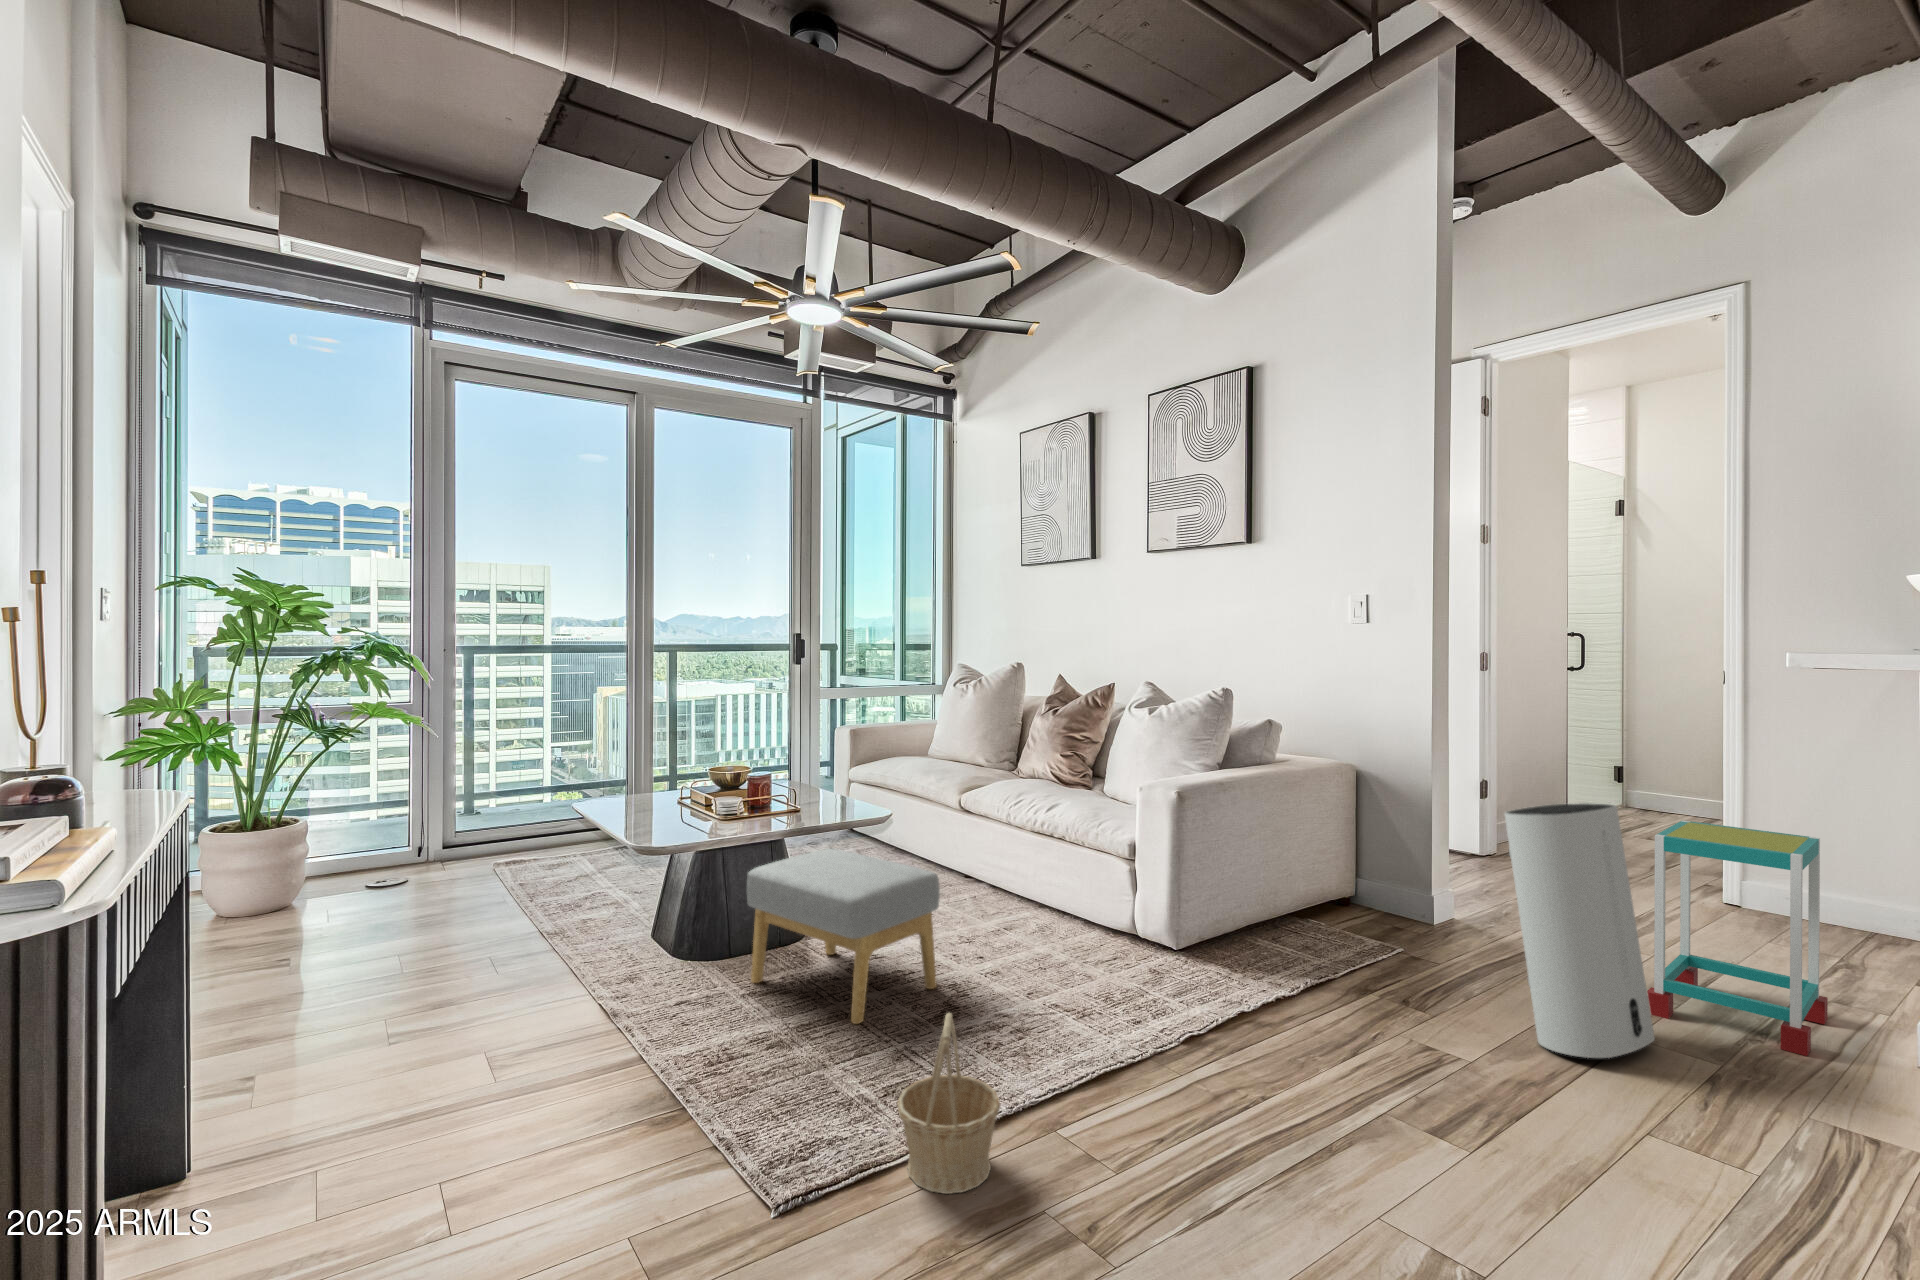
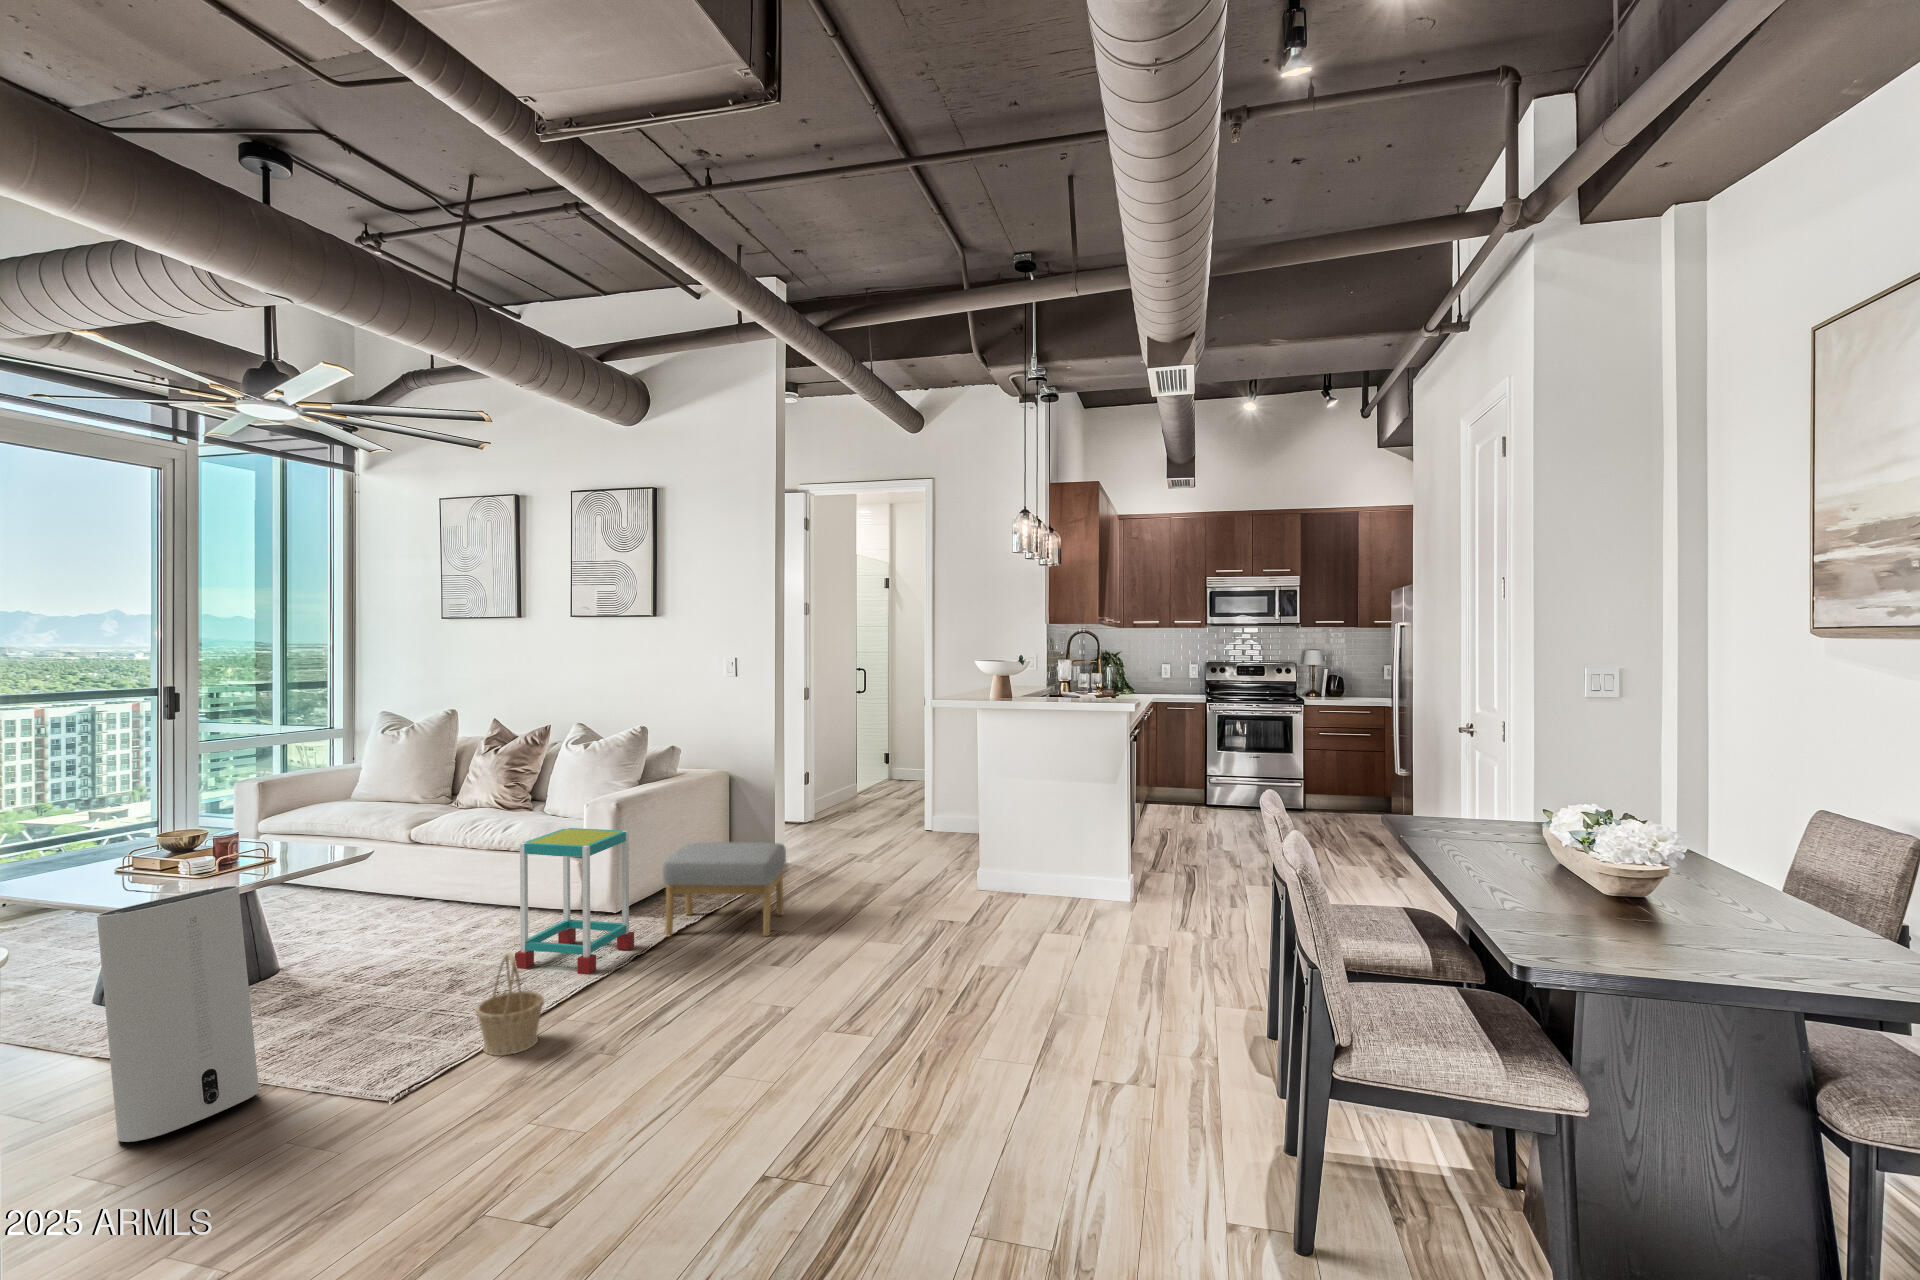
air purifier: present [1505,803,1655,1058] -> present [97,886,259,1142]
side table: present [1647,820,1828,1056] -> present [515,828,634,974]
footstool: present [747,849,940,1024] -> present [662,842,786,936]

